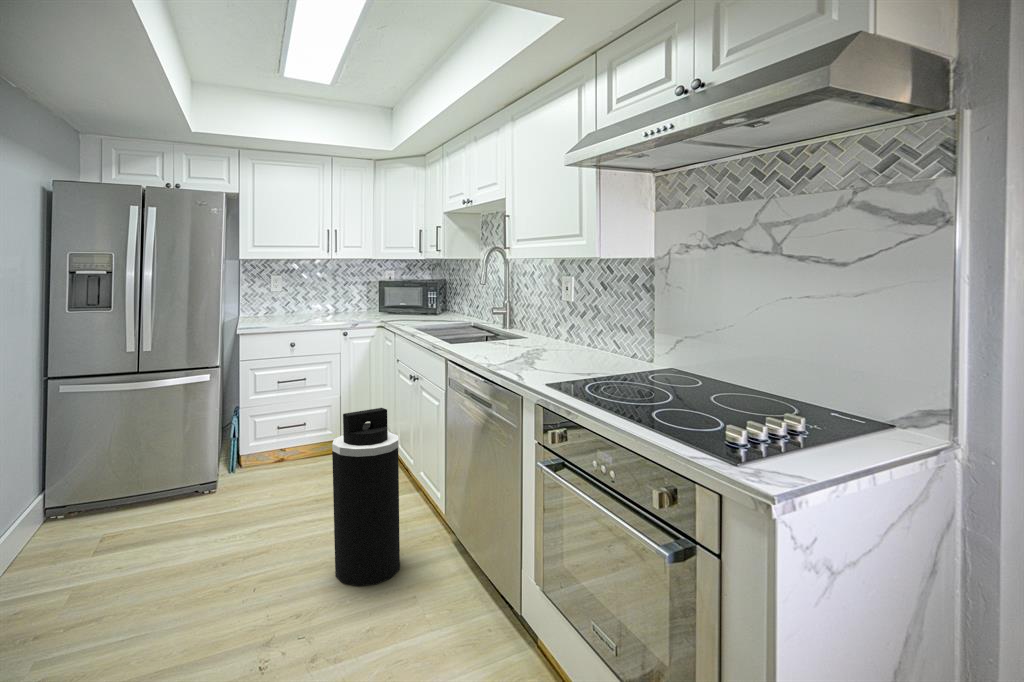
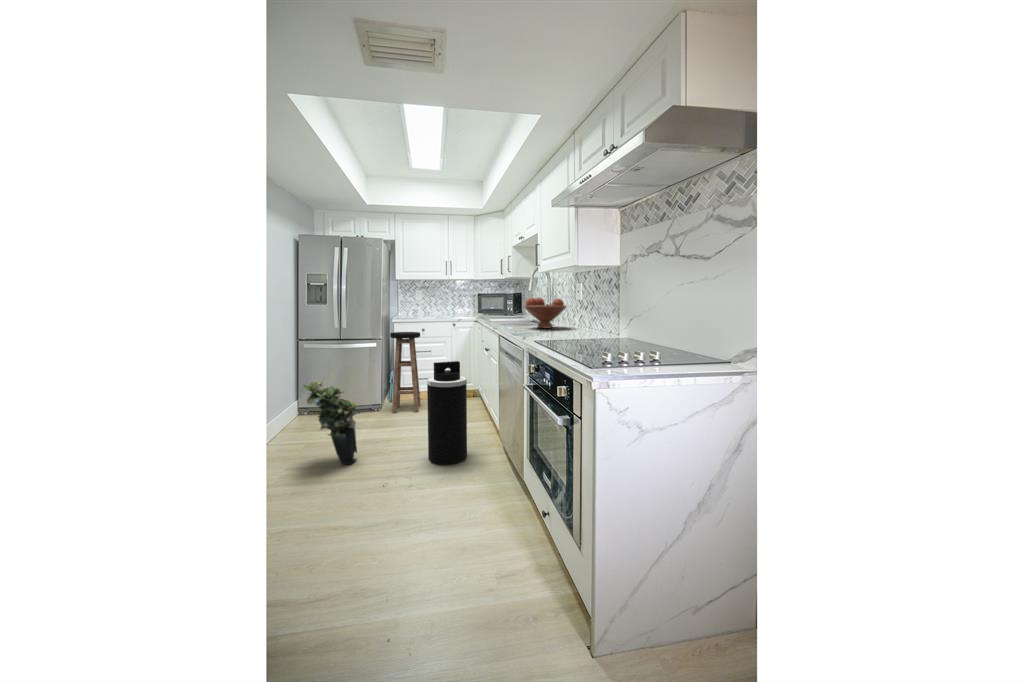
fruit bowl: none [491,301,557,351] -> present [524,297,566,328]
bar stool: none [237,349,291,486] -> present [390,332,421,413]
potted plant: none [84,452,208,606] -> present [301,381,360,464]

